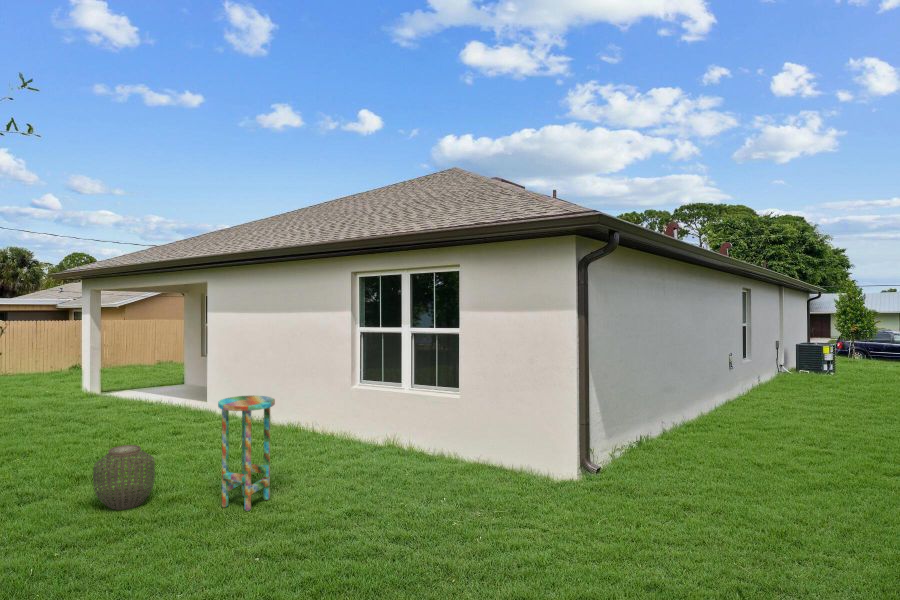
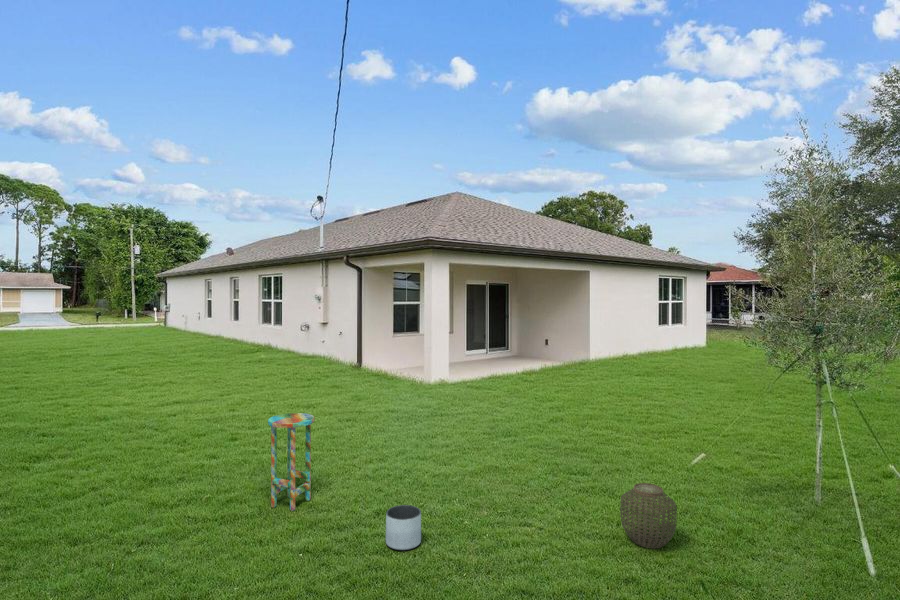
woven basket: present [93,445,155,510] -> present [620,483,677,549]
planter: none [360,501,403,554] -> present [386,505,421,550]

